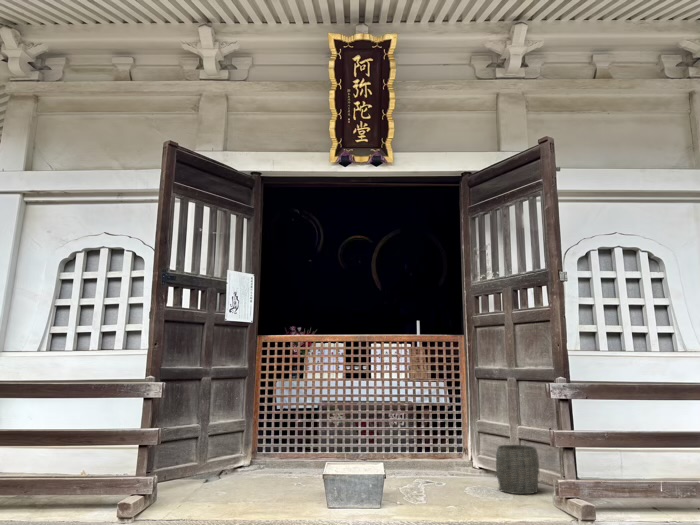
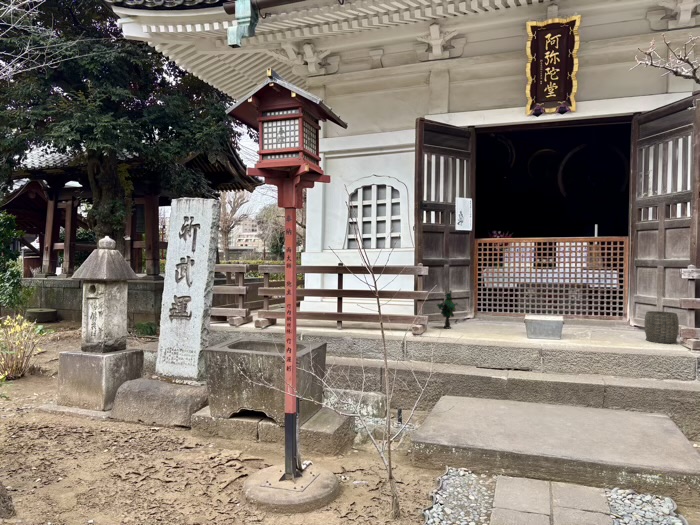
decorative plant: none [185,422,223,491] -> present [437,291,457,328]

